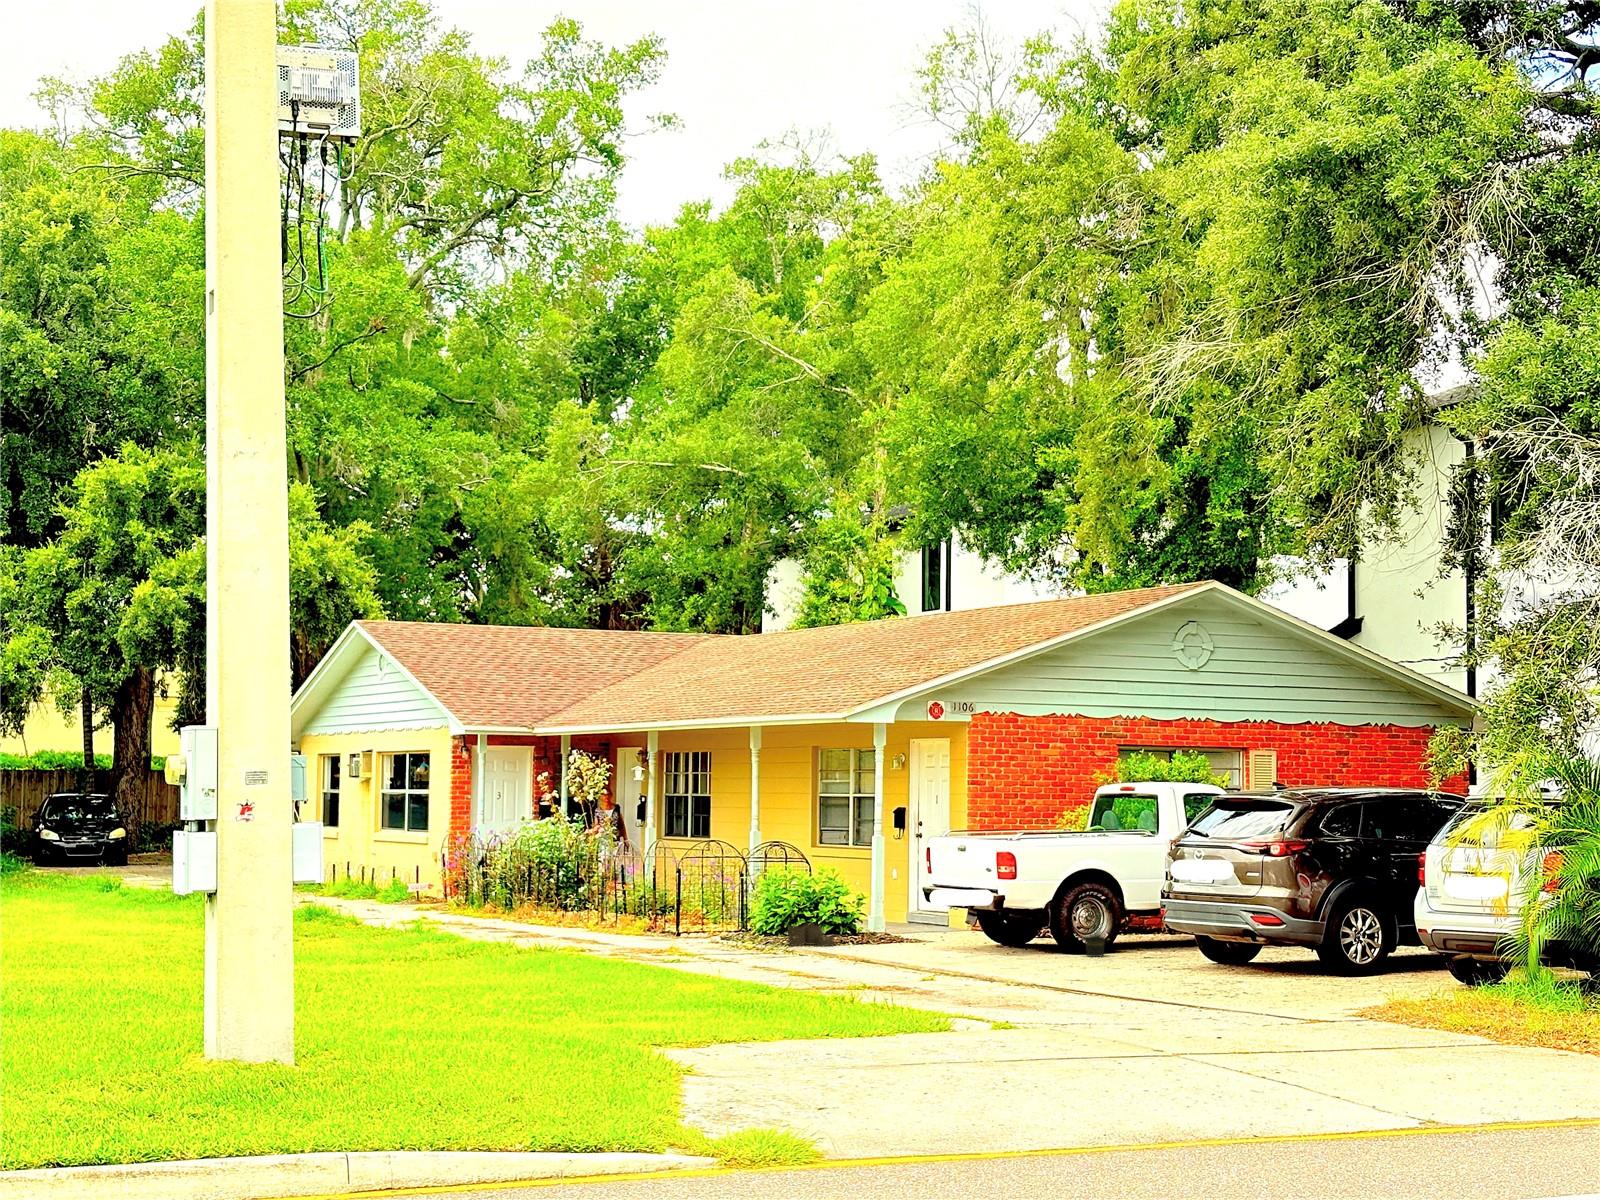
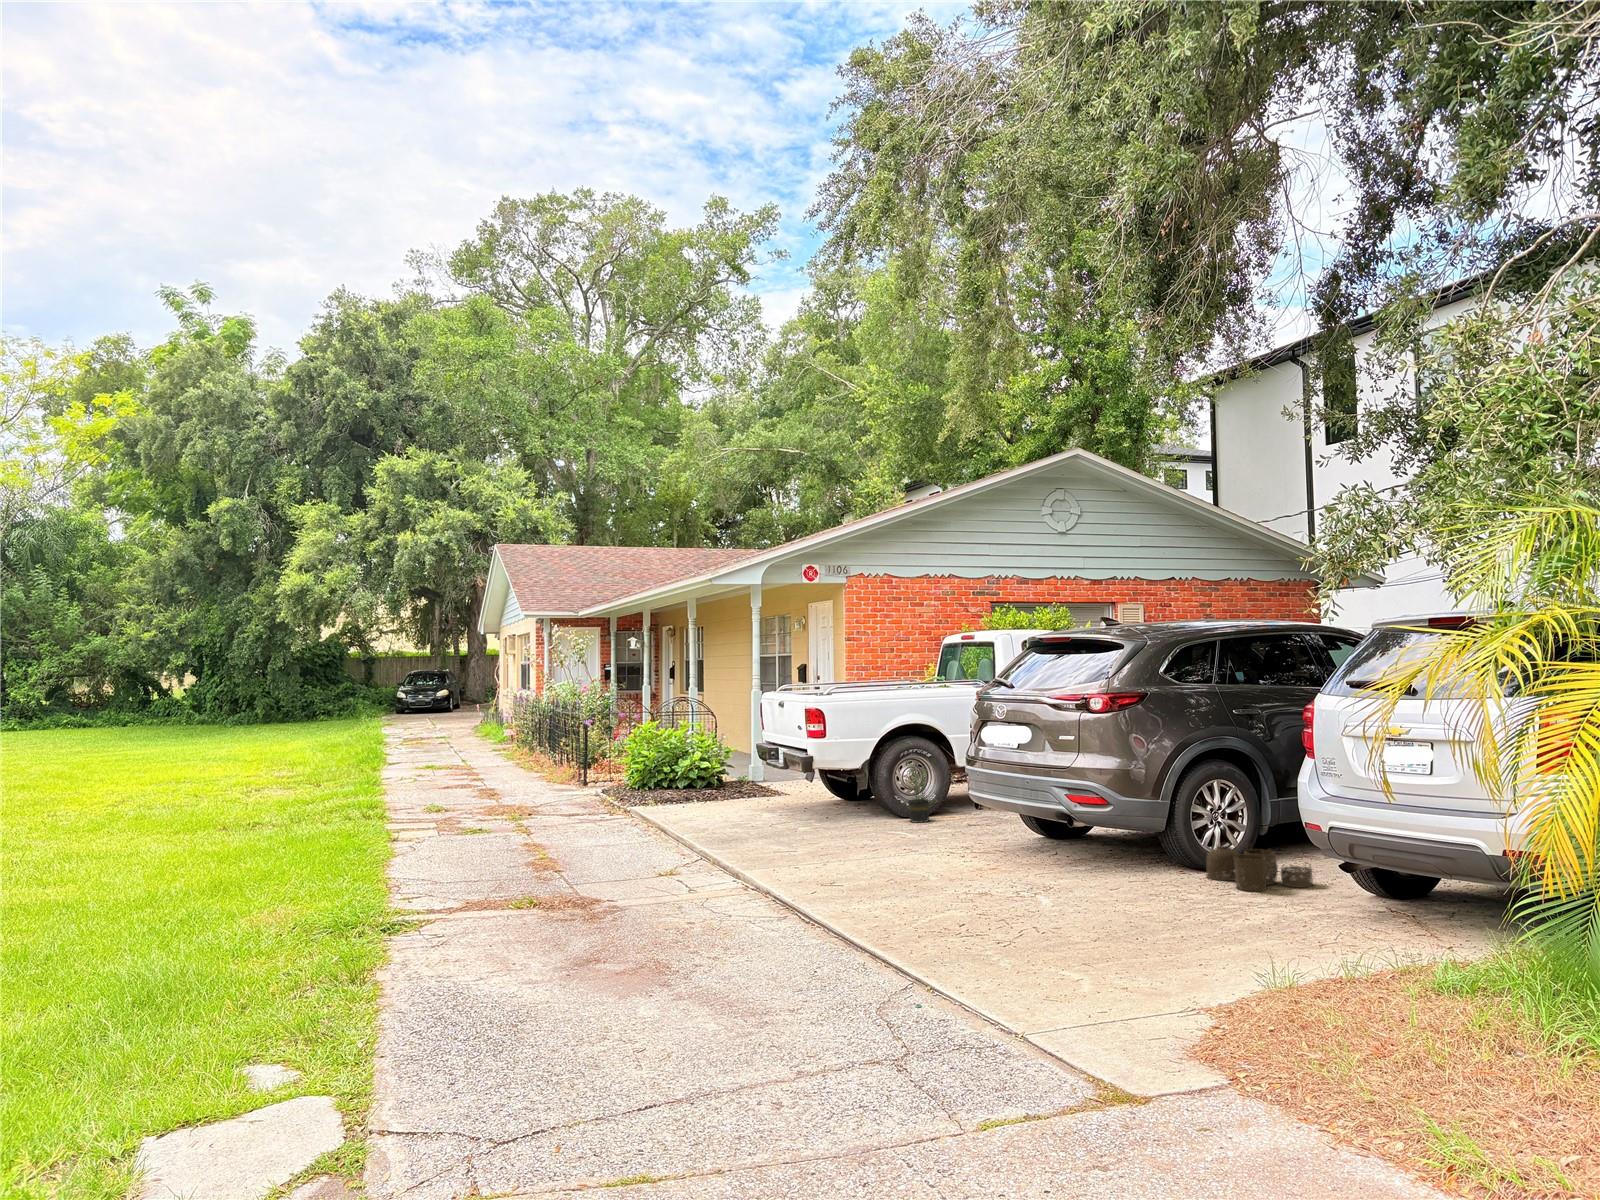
woven basket: present [788,923,834,946] -> present [1206,844,1313,891]

